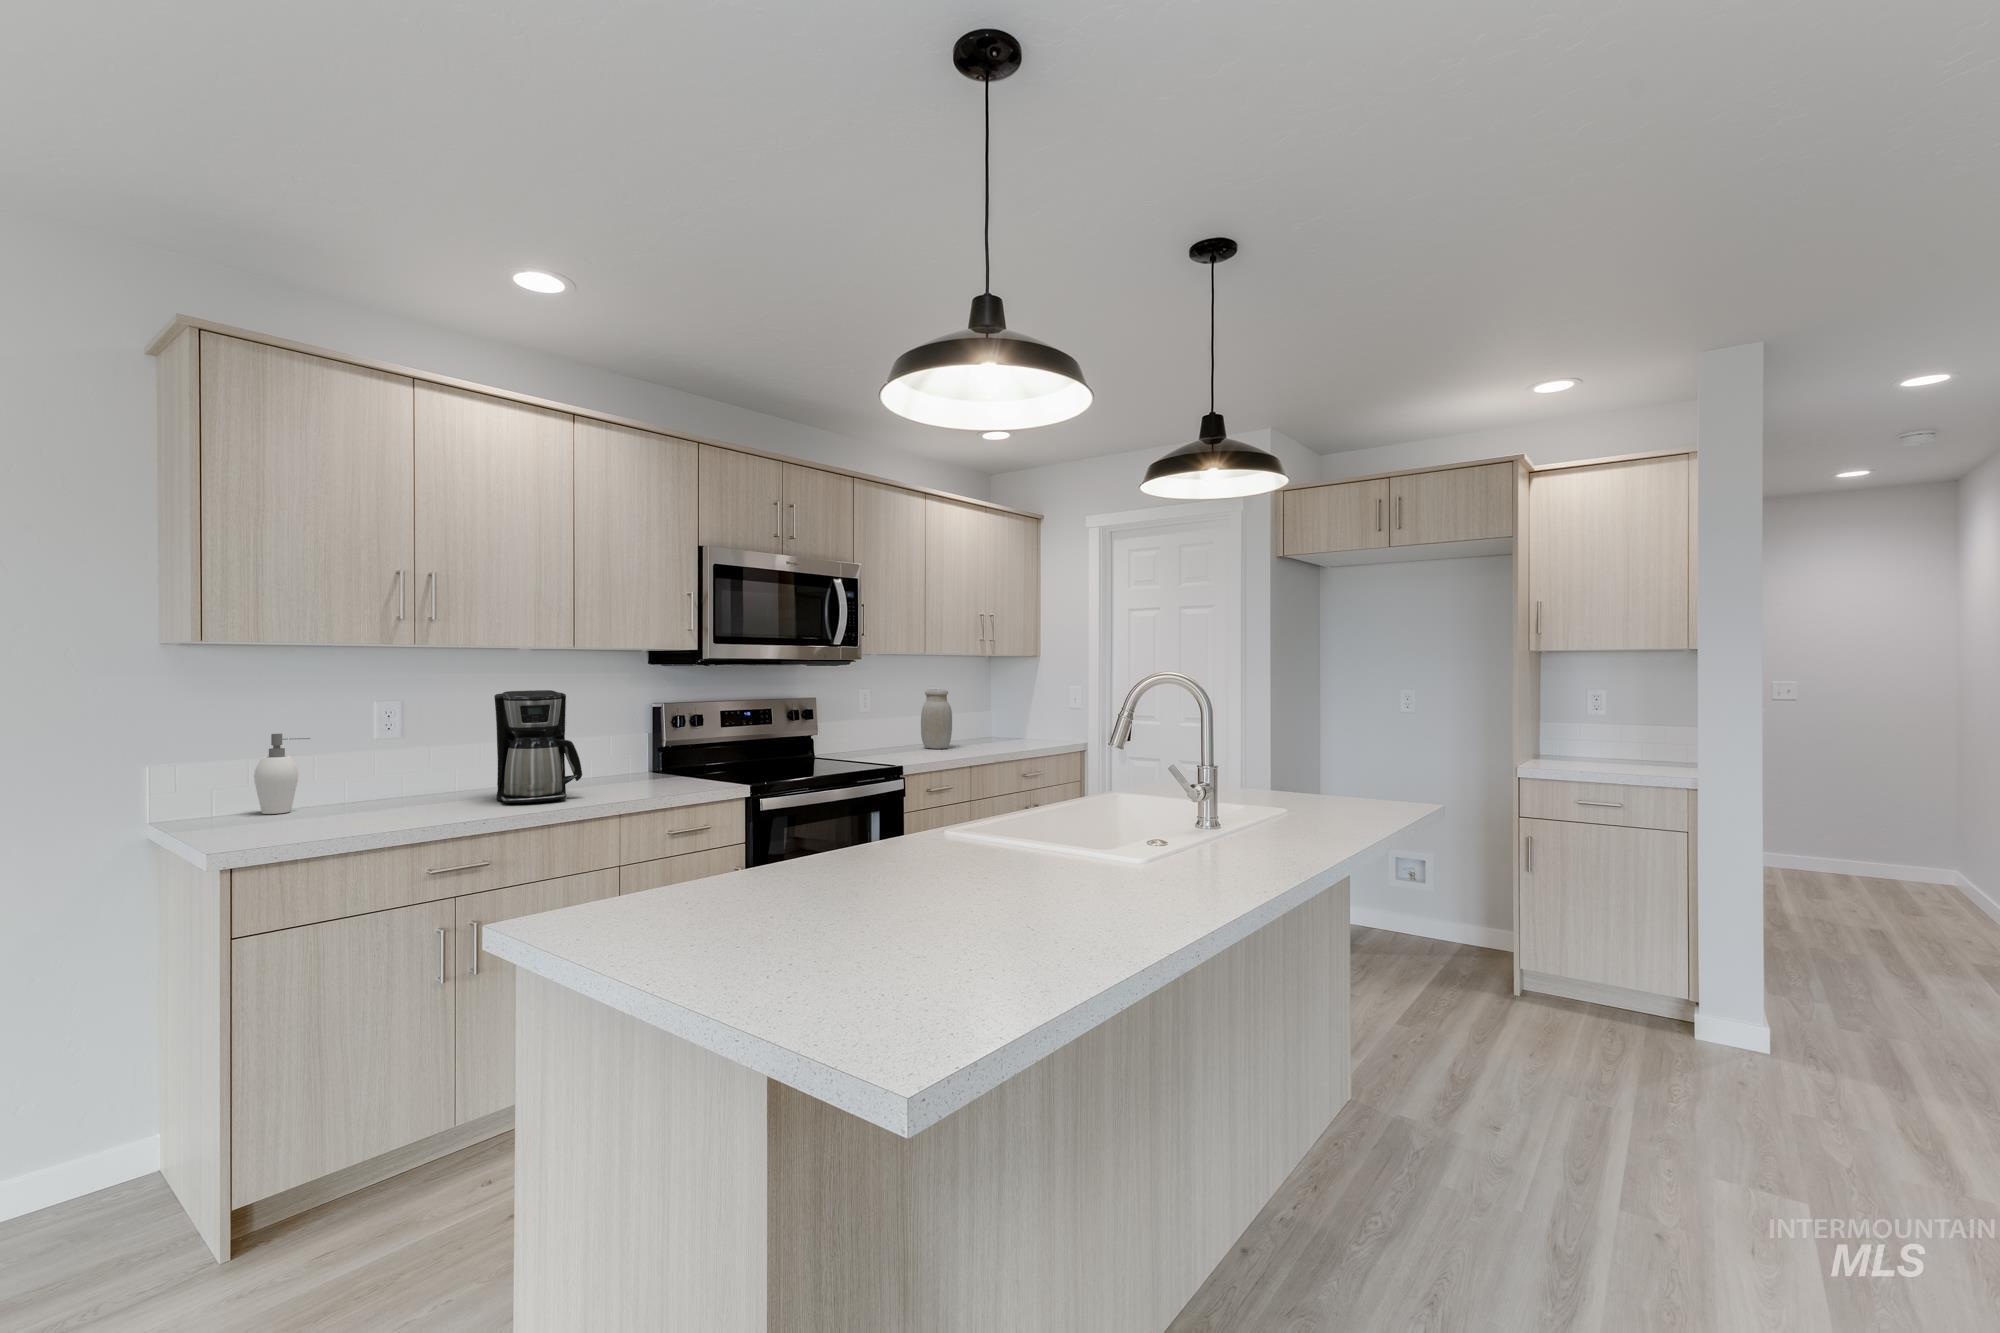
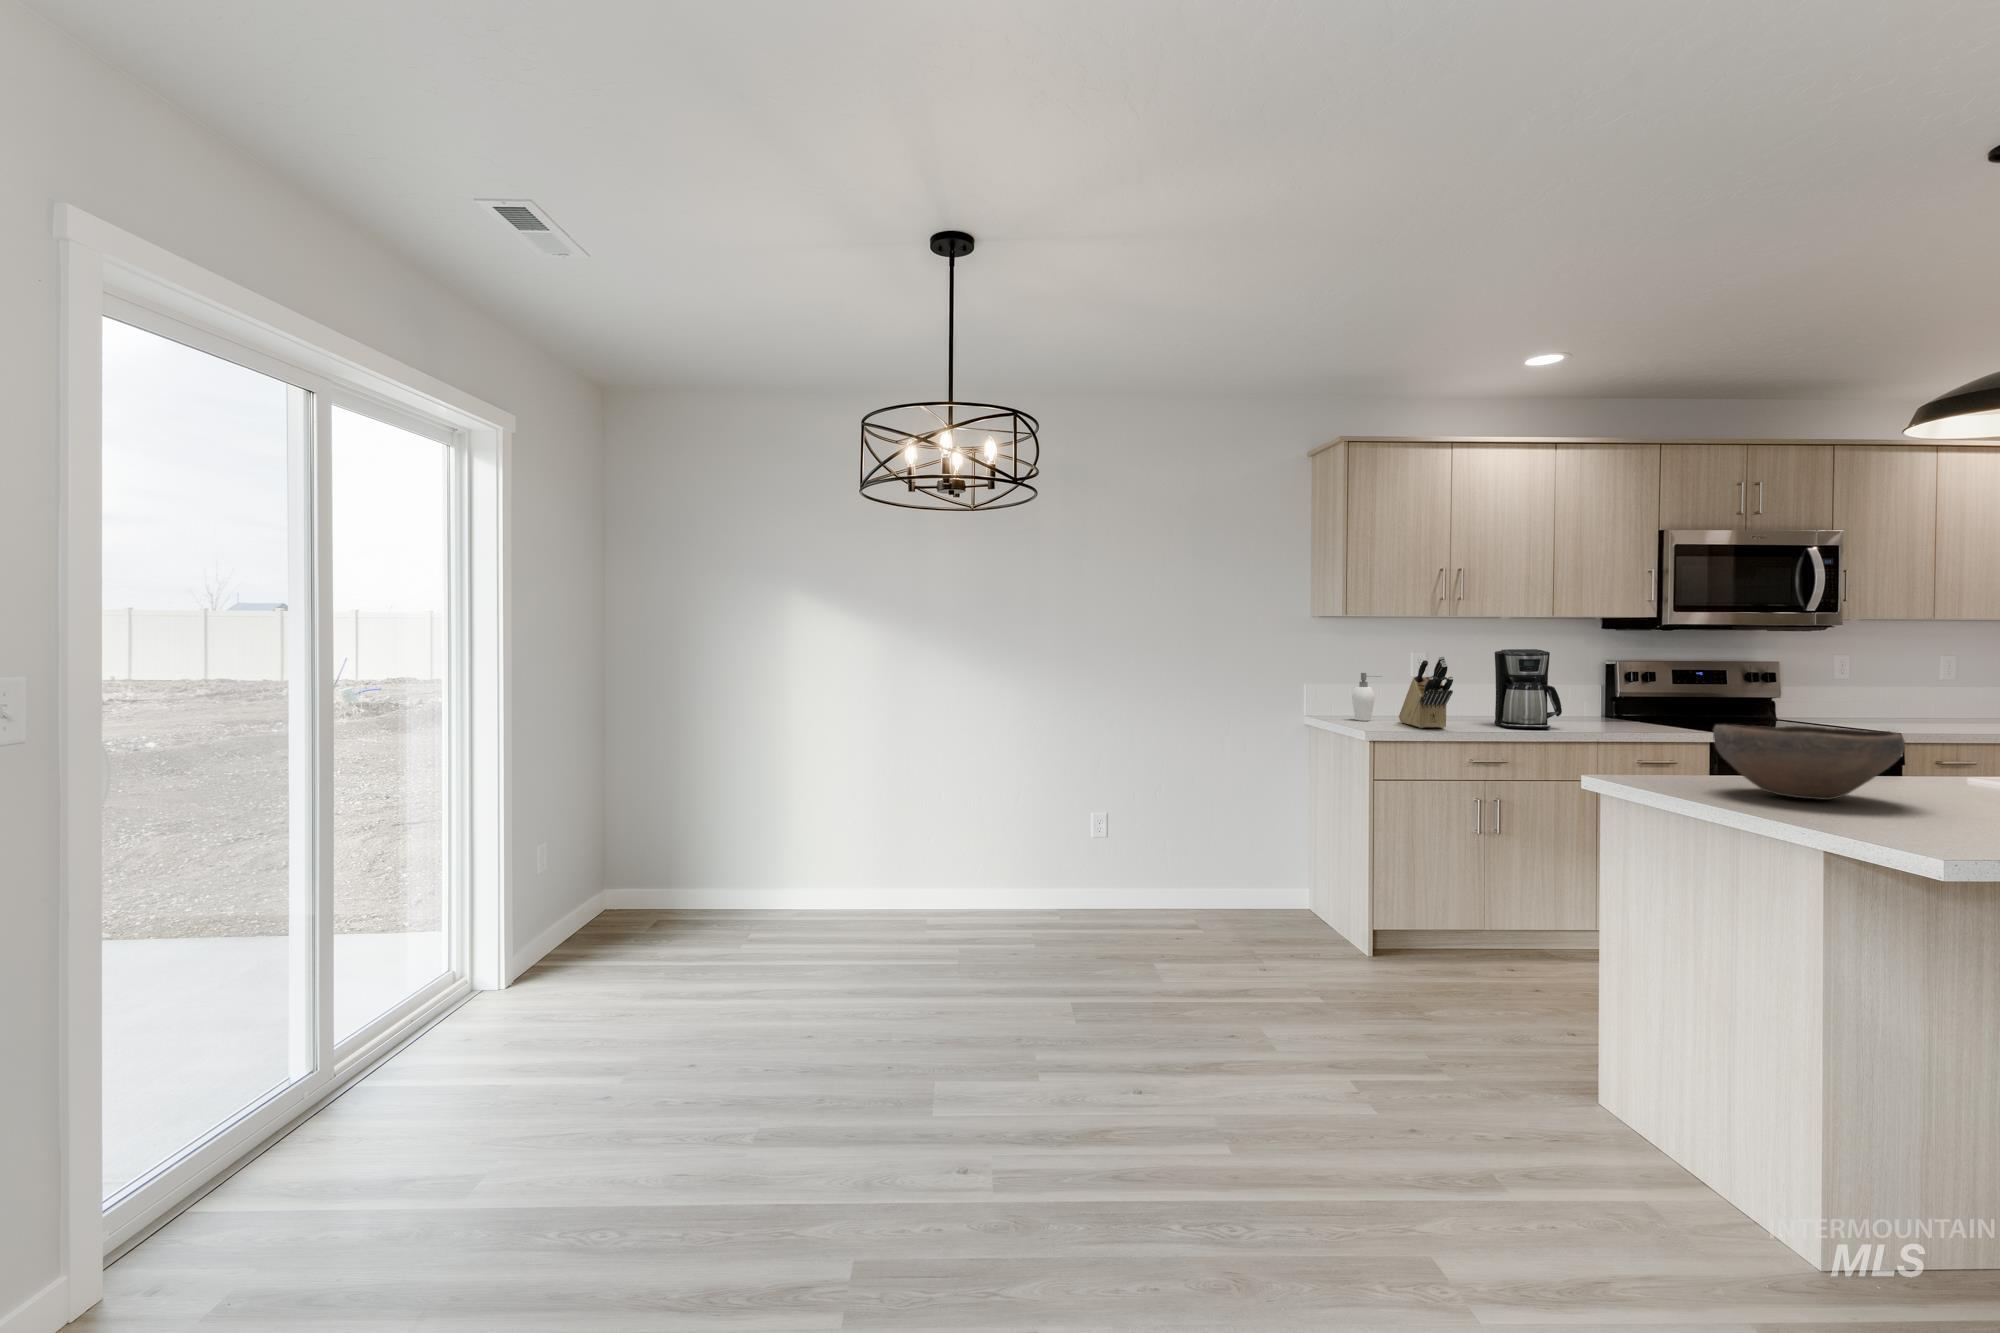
jar: present [921,689,952,749] -> none [1921,657,1972,722]
knife block: none [341,705,411,820] -> present [1399,656,1453,728]
bowl: none [663,806,875,925] -> present [1713,725,1905,800]

